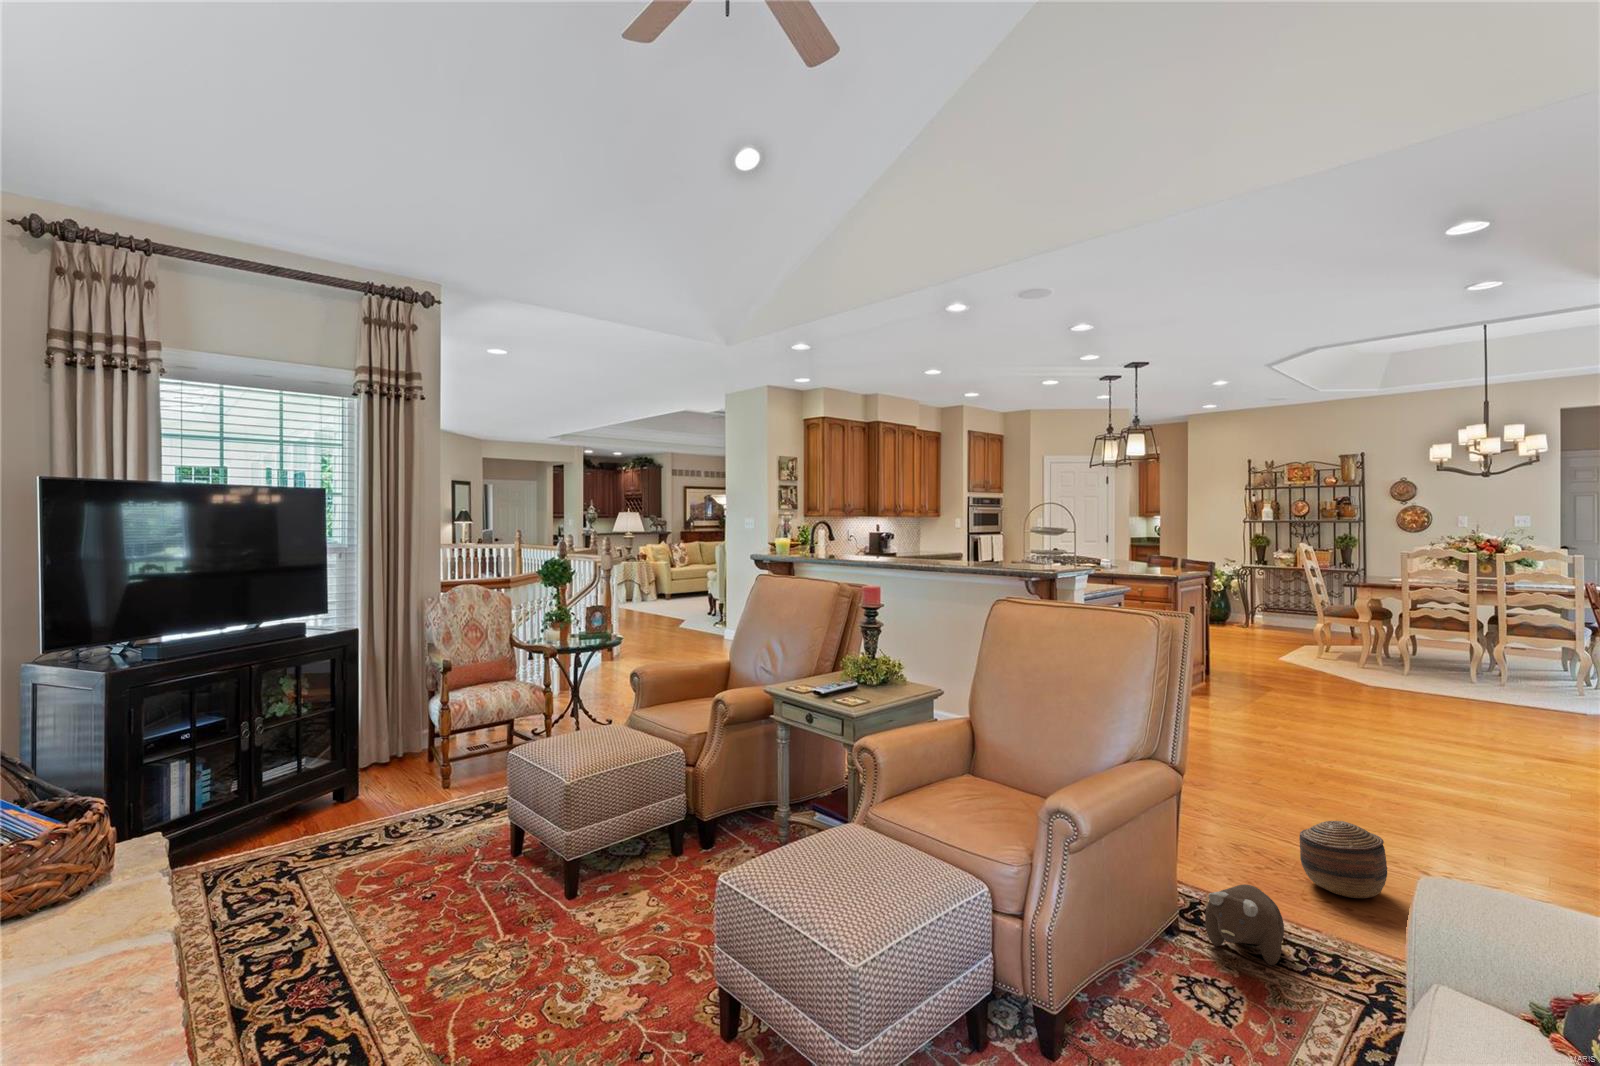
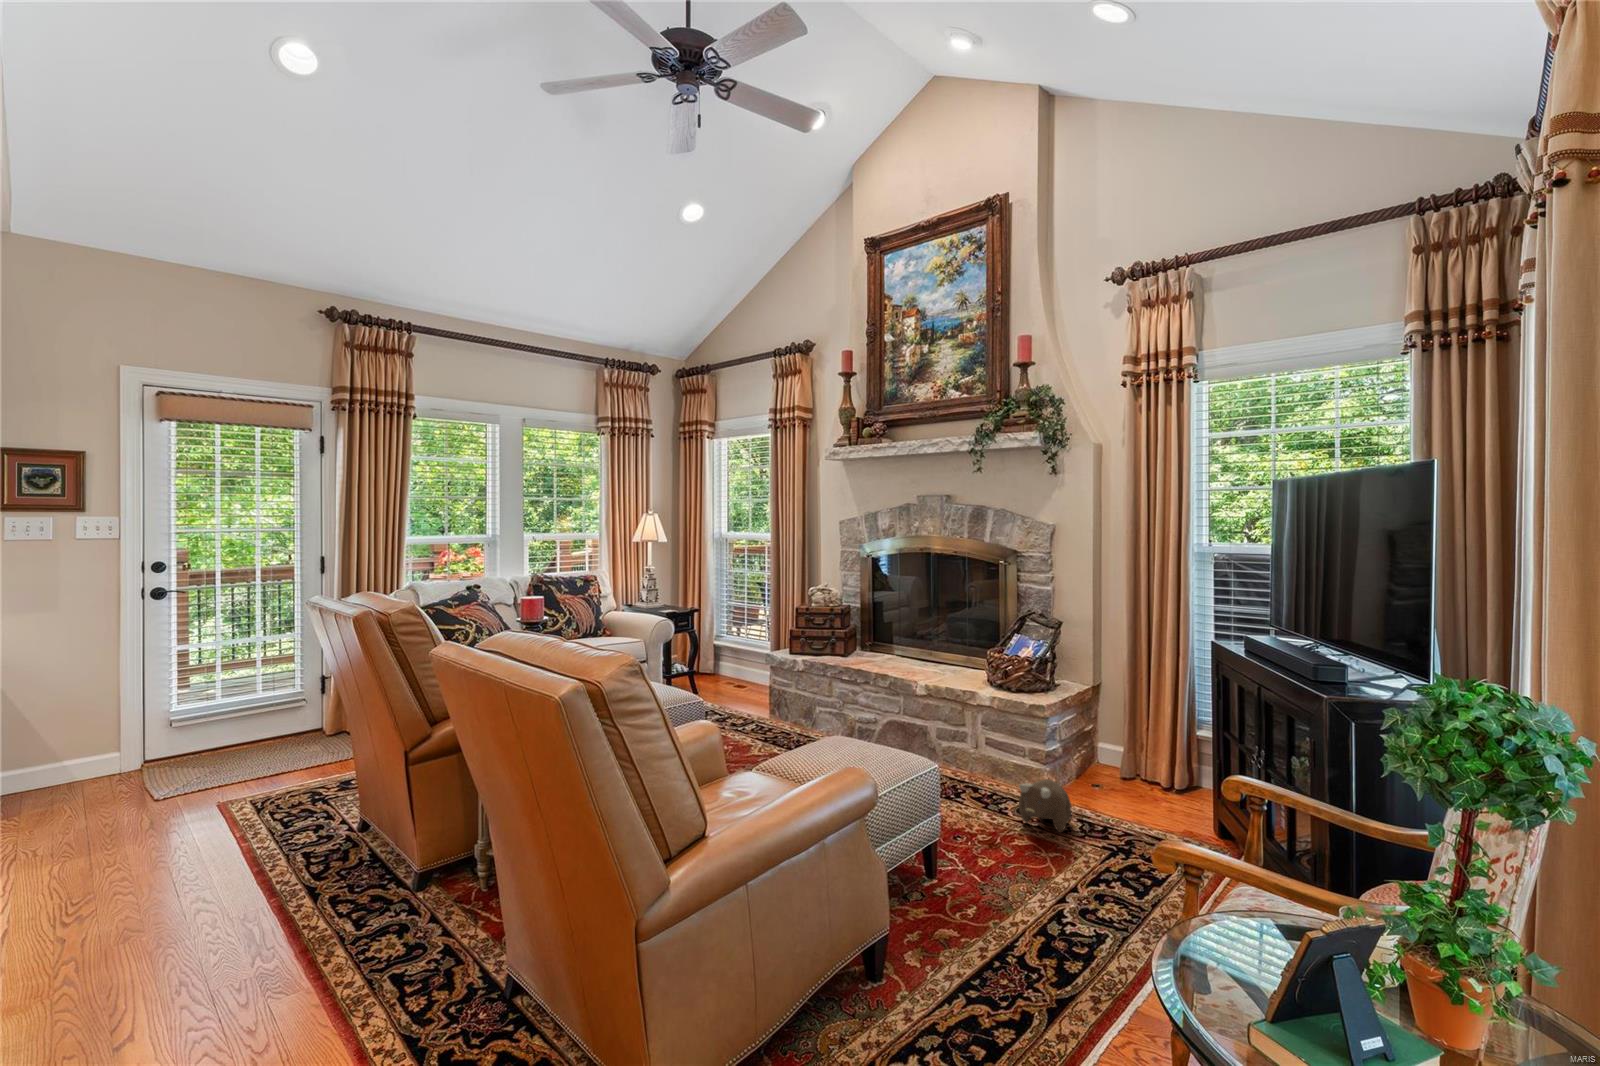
basket: present [1299,821,1387,898] -> none [1094,738,1151,791]

